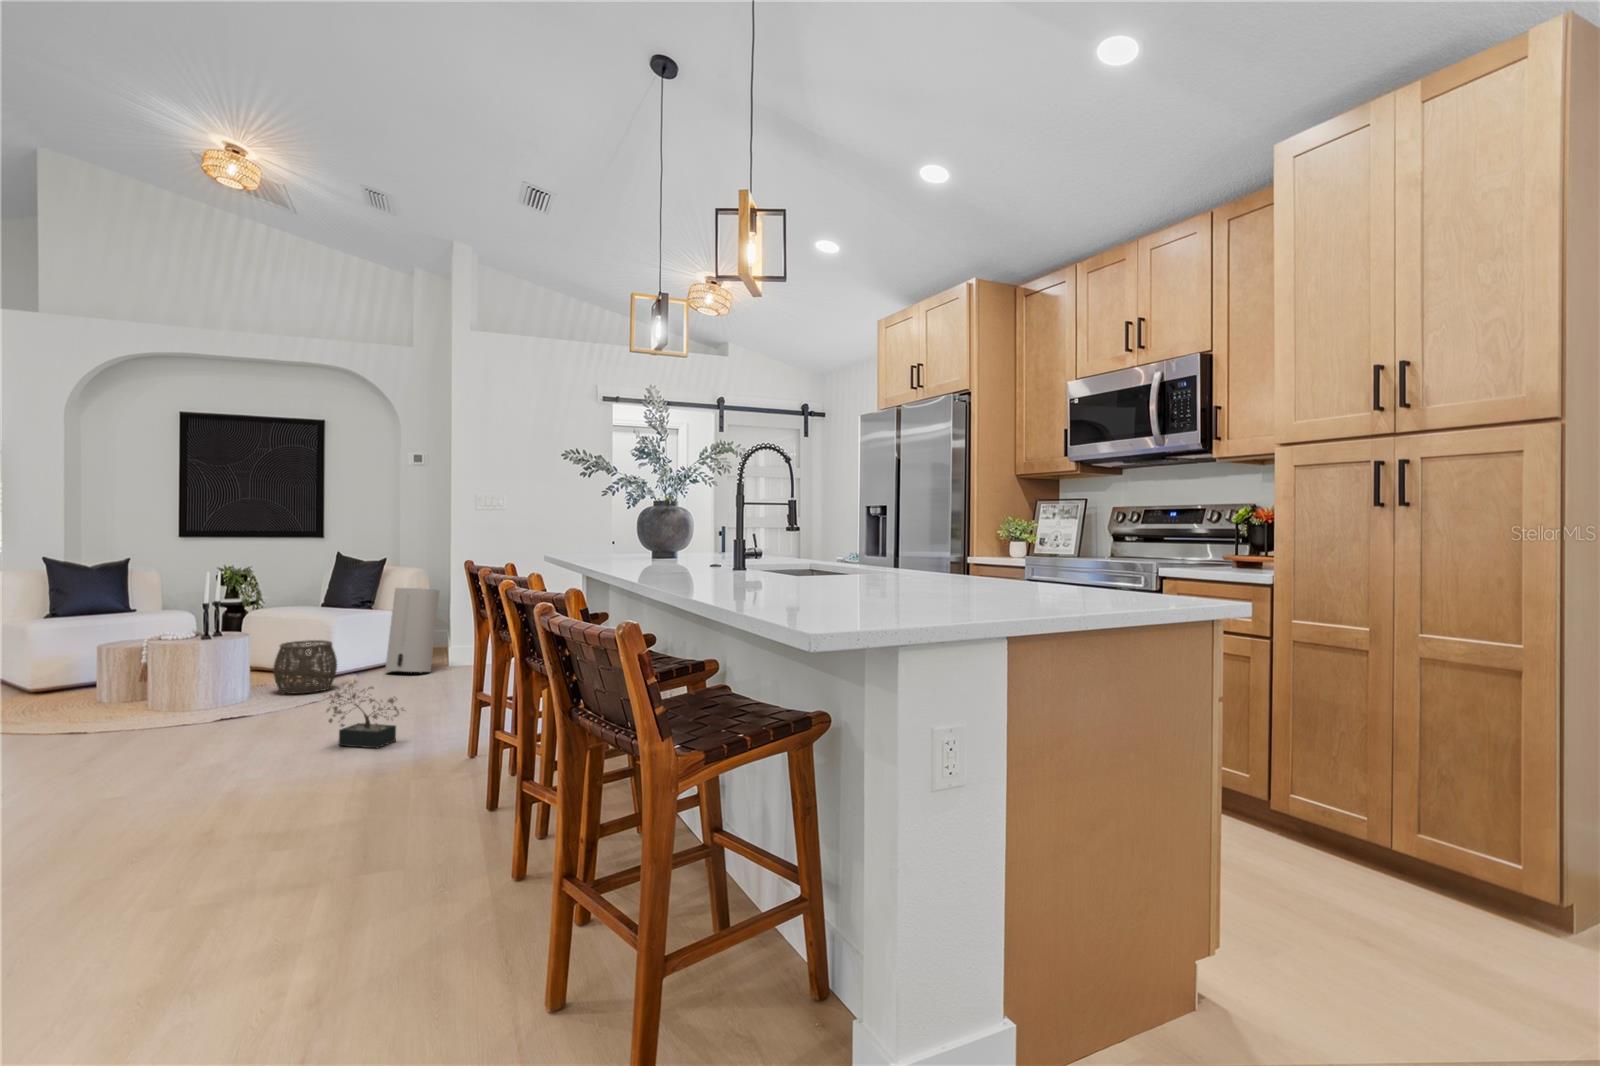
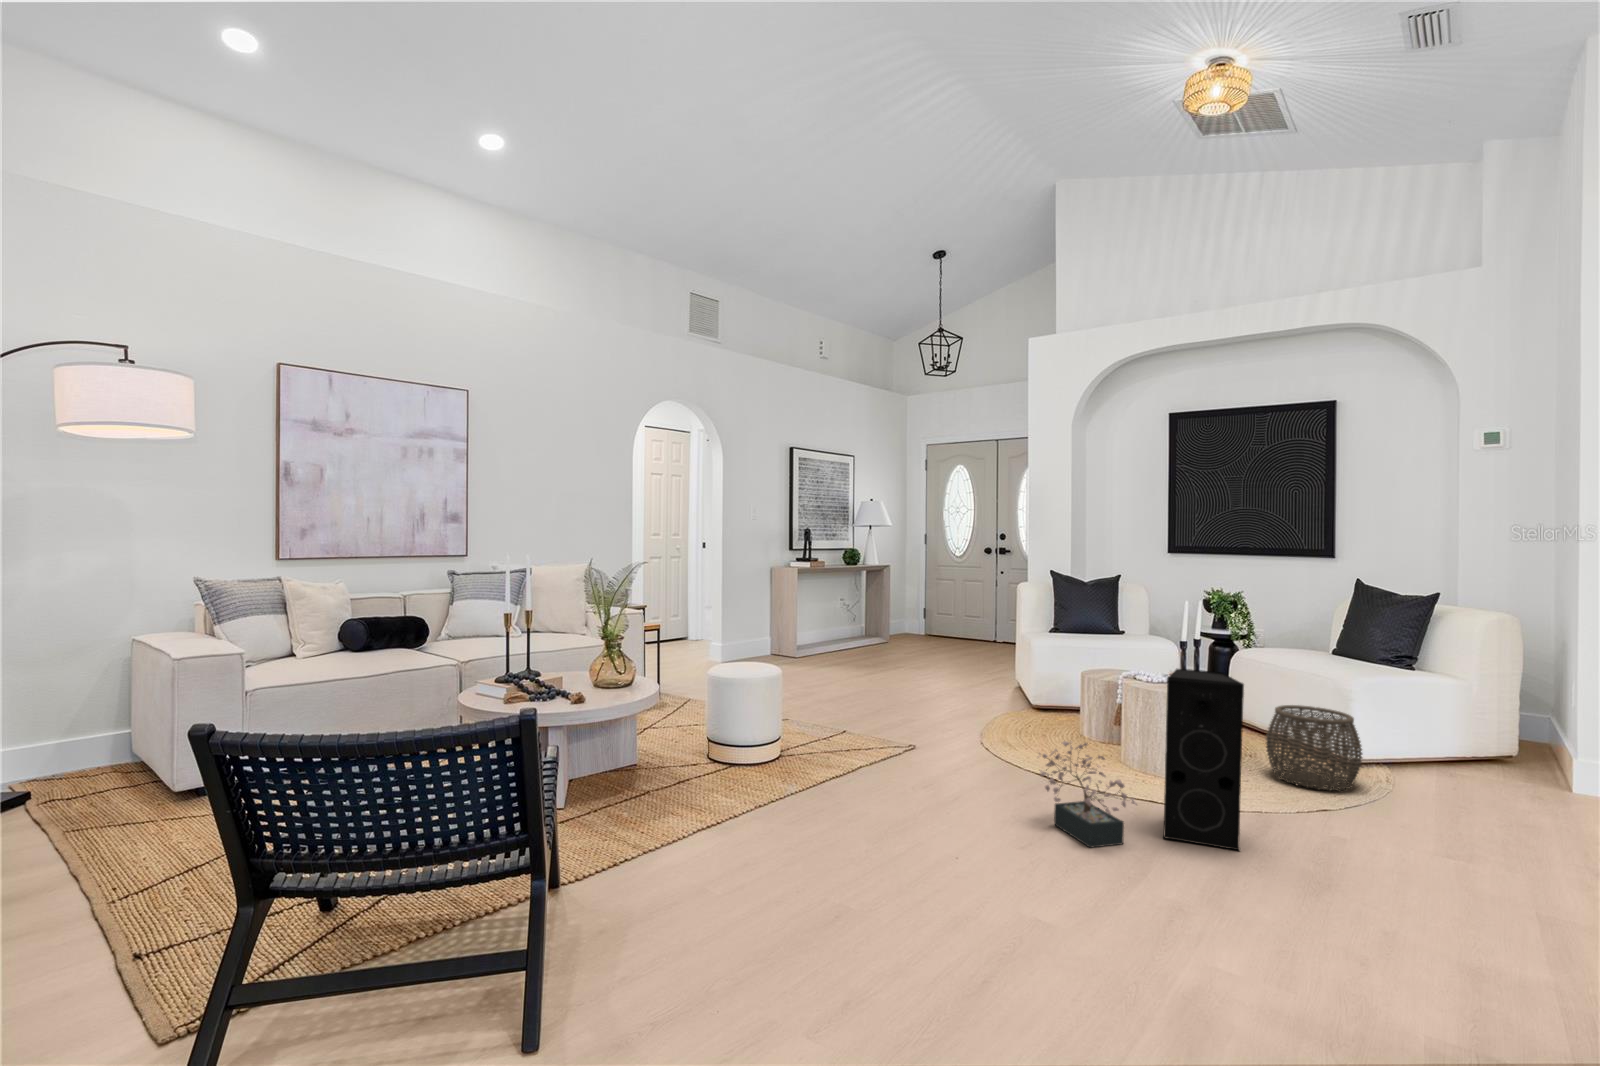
air purifier: present [385,588,439,673] -> none [1443,642,1555,798]
speaker: none [200,618,261,739] -> present [1163,669,1244,850]
decorative plant: present [324,681,405,748] -> present [1040,741,1137,848]

